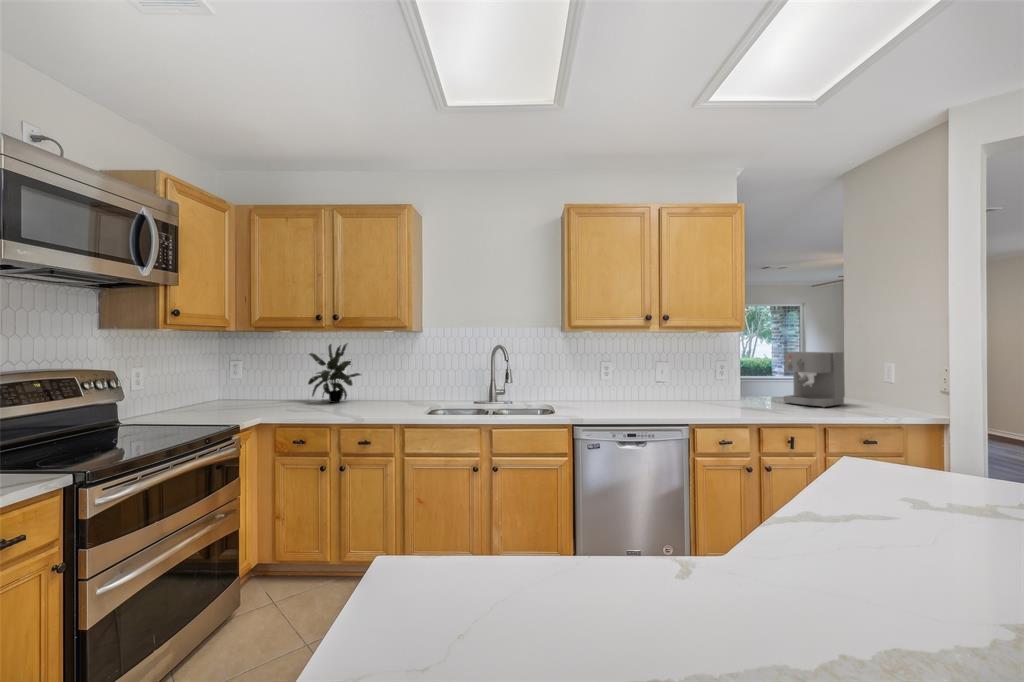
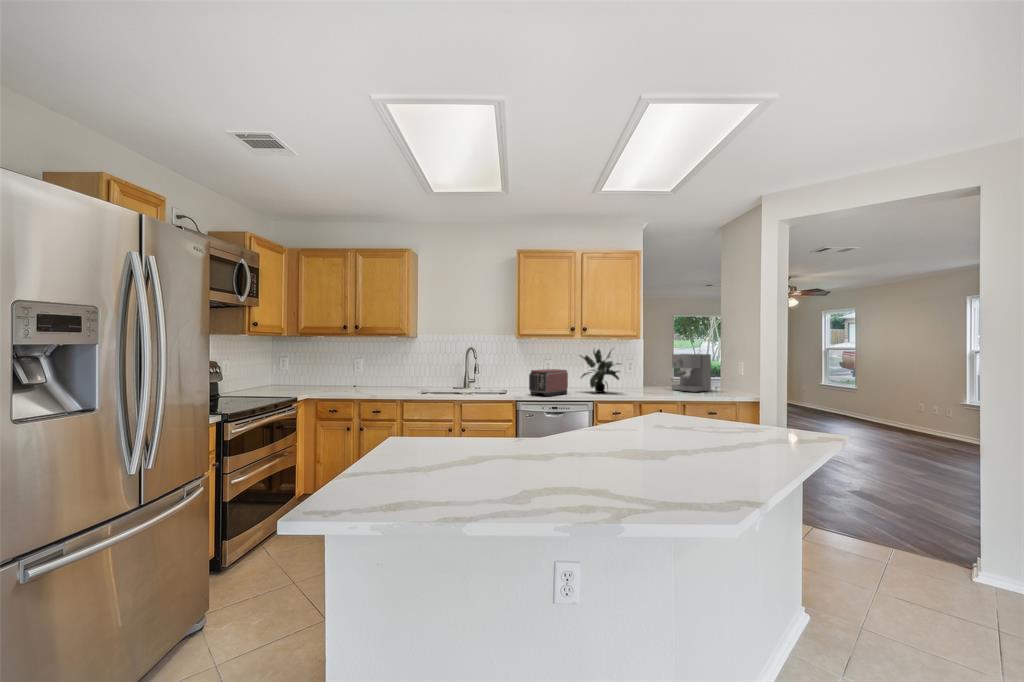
potted plant: present [308,344,361,403] -> present [581,349,620,393]
toaster: none [590,376,645,418] -> present [529,369,568,396]

